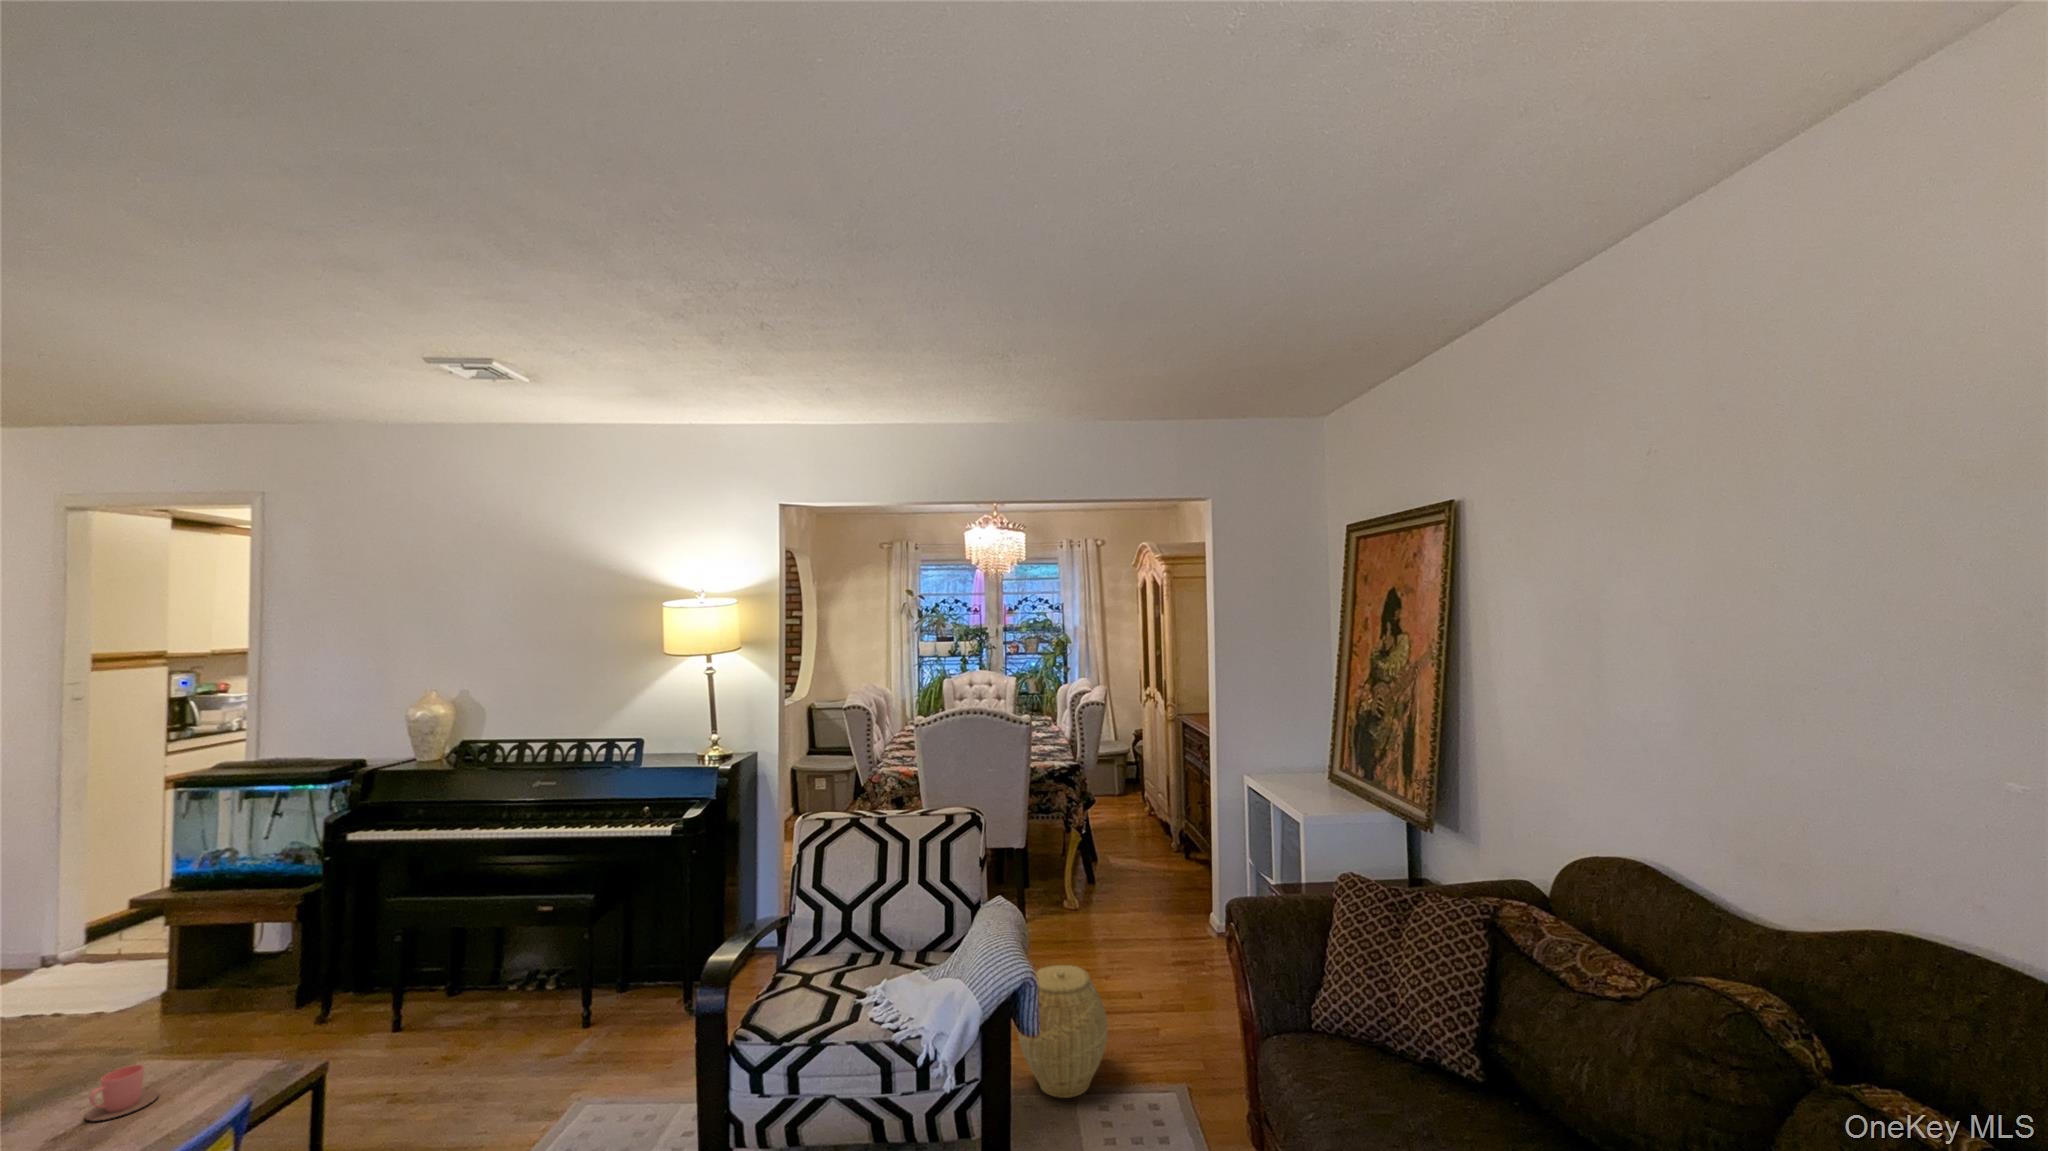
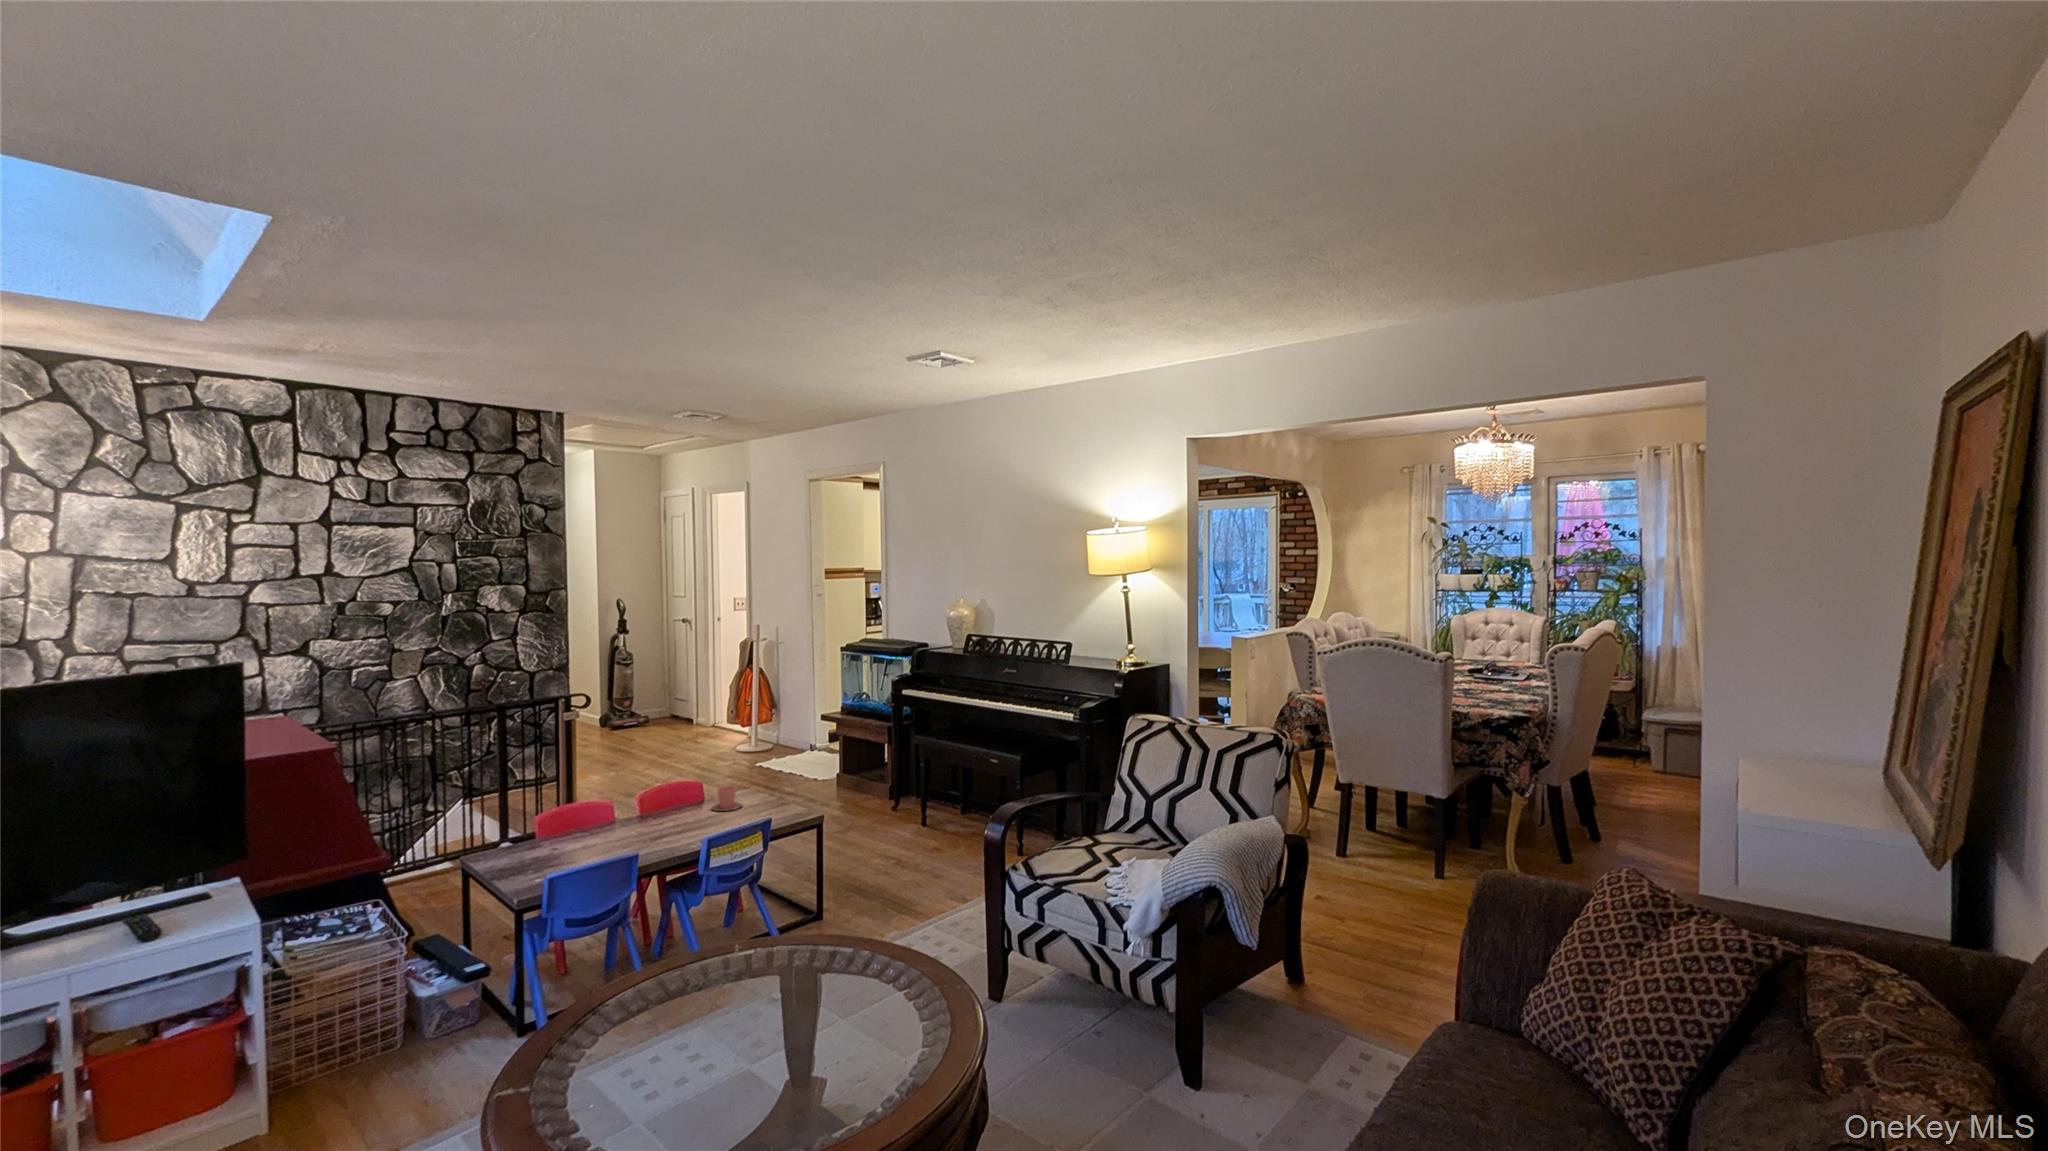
woven basket: present [1018,965,1108,1098] -> none [1289,903,1388,1035]

